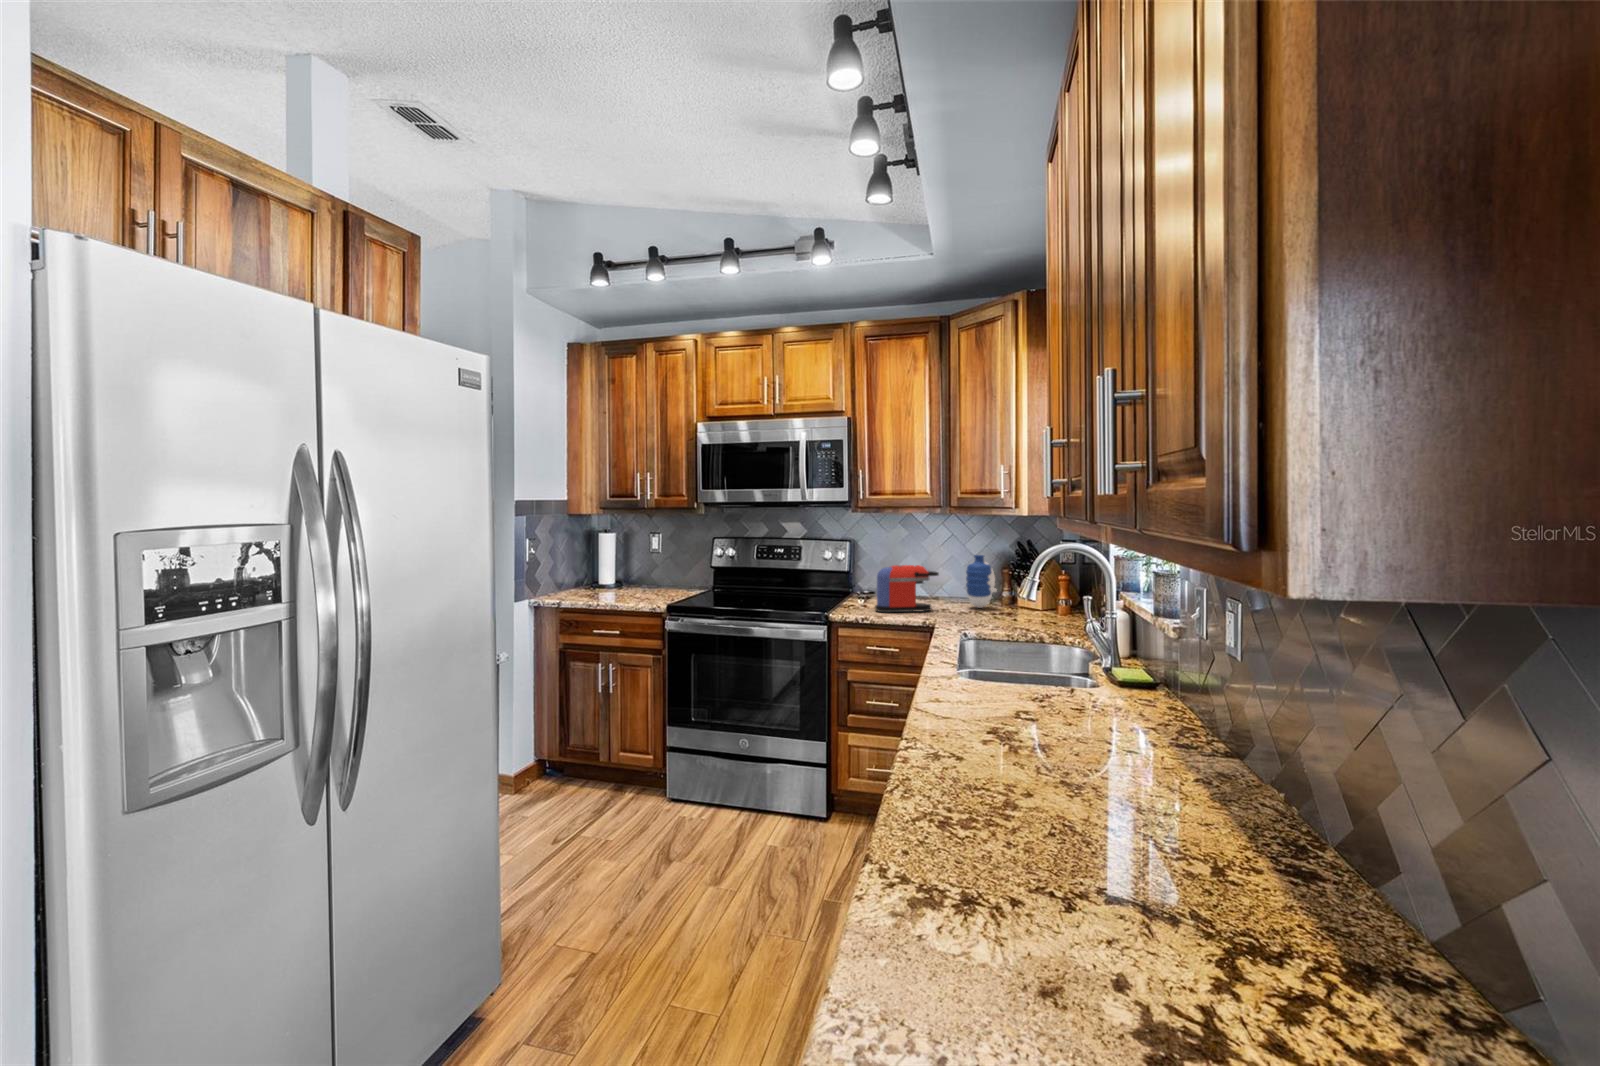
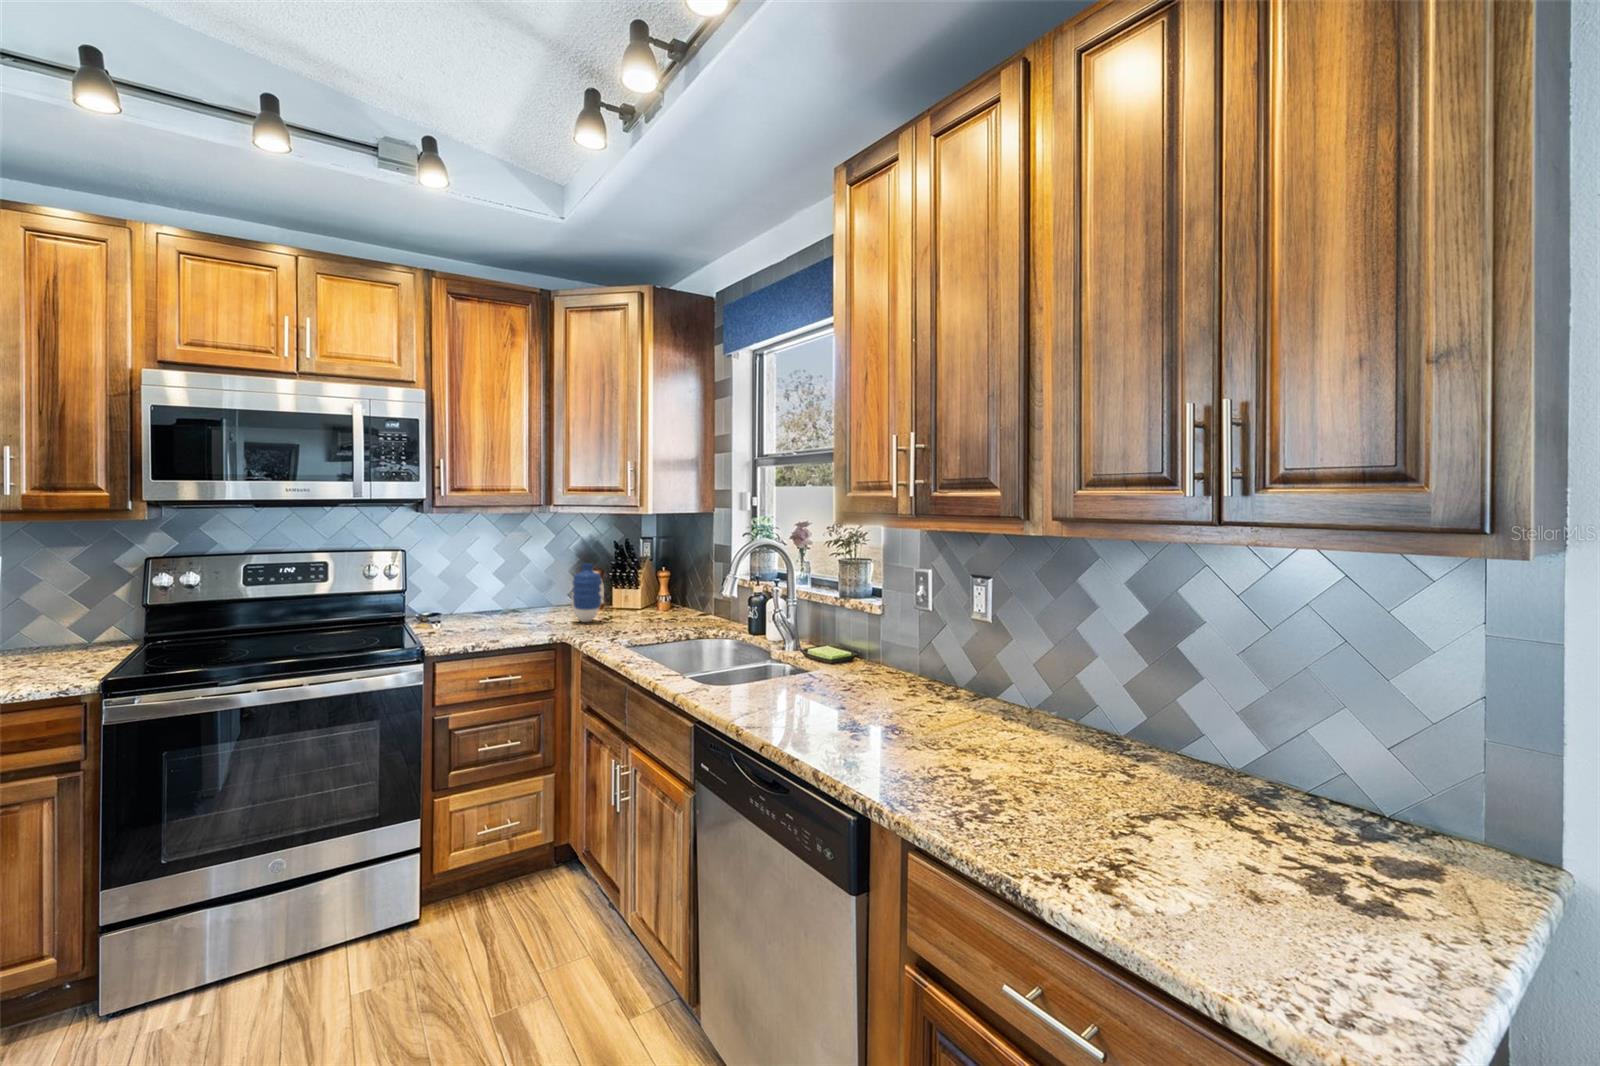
coffee maker: present [875,565,939,612] -> none [474,577,549,636]

